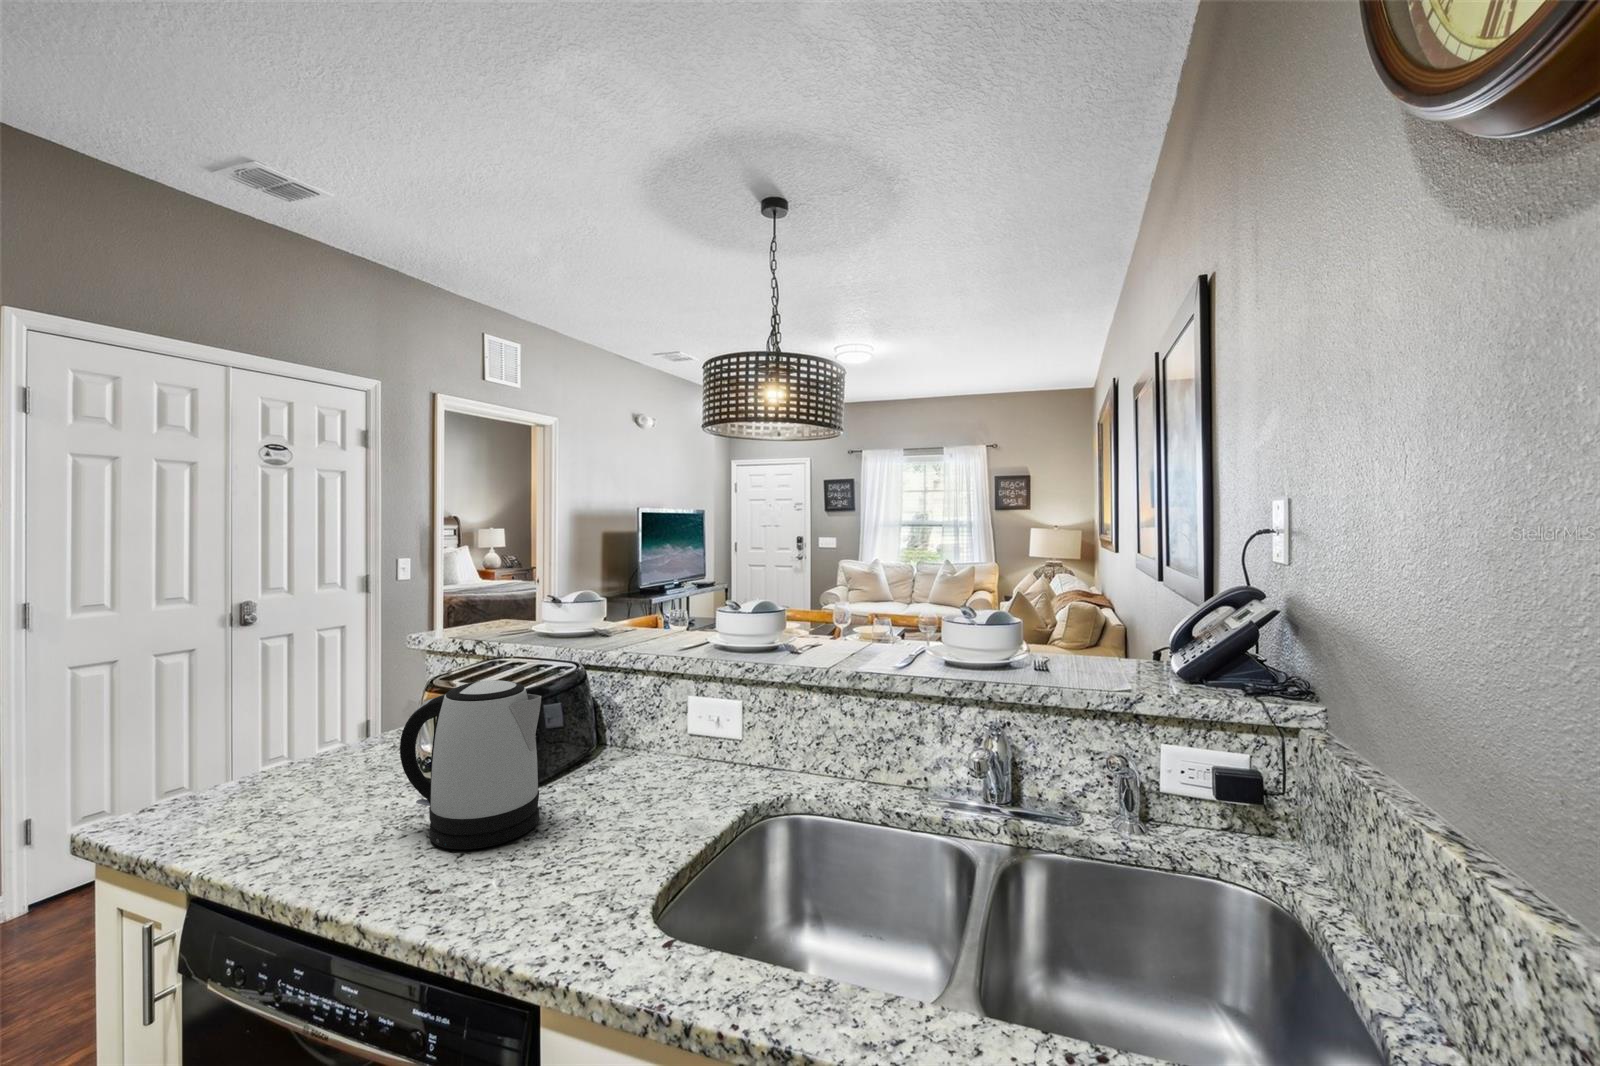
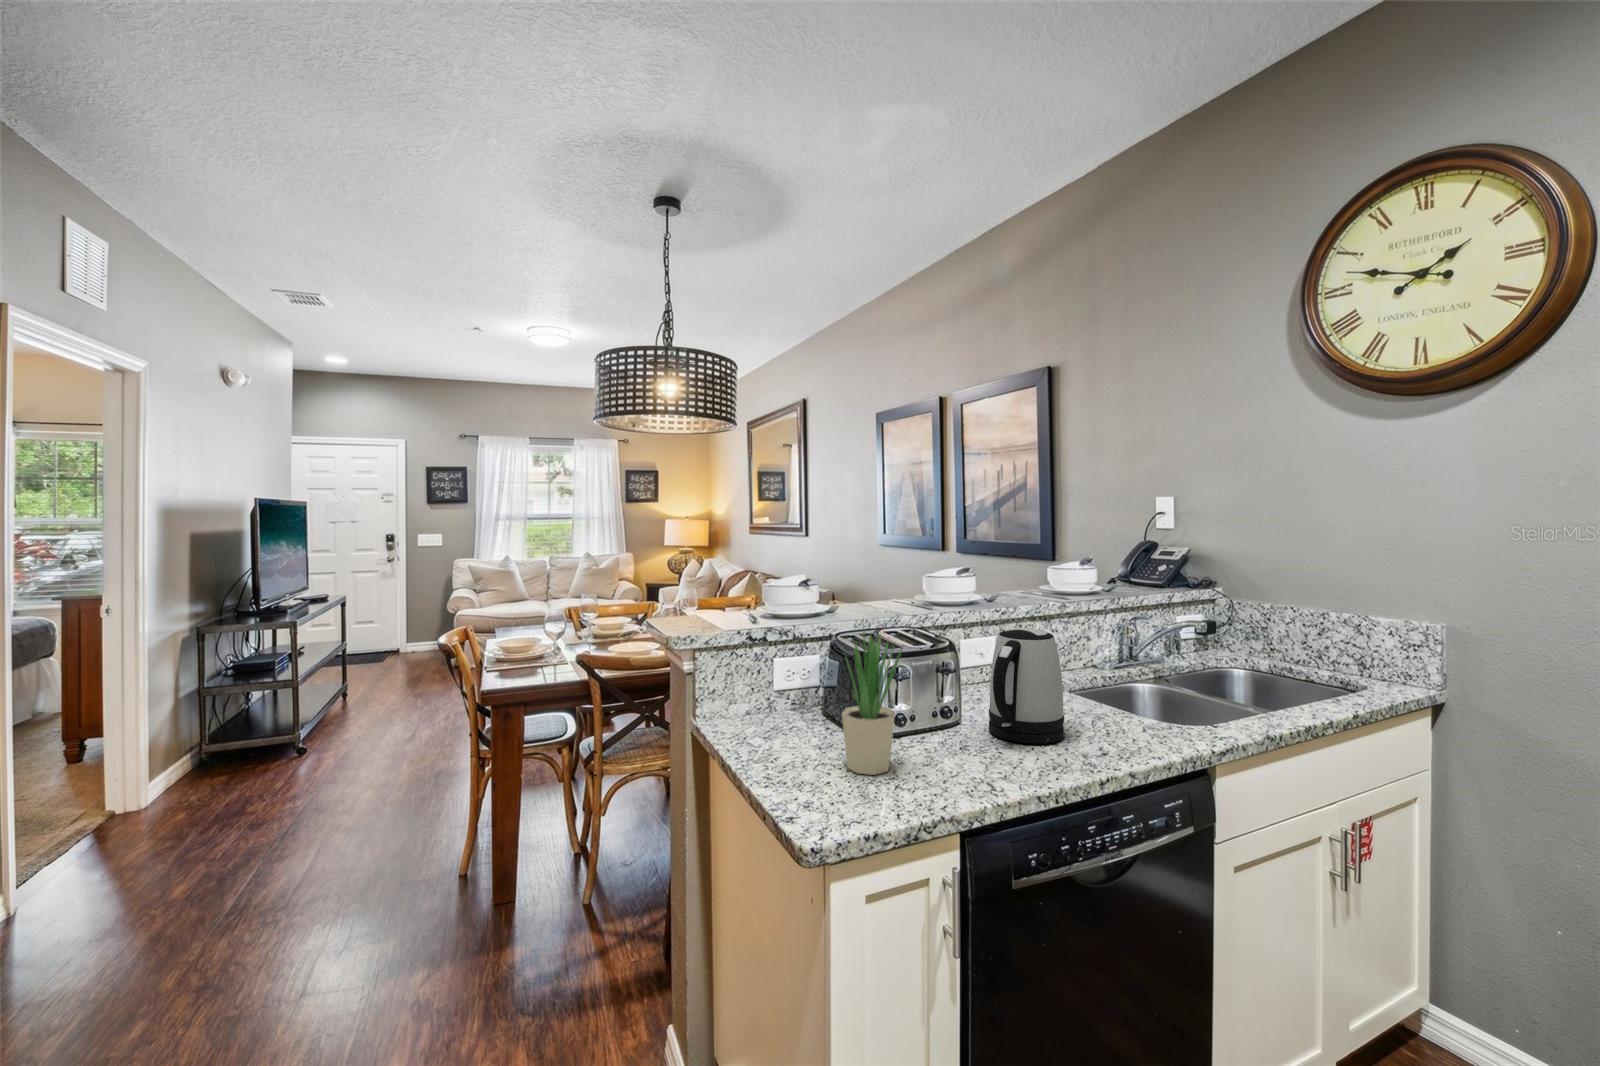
potted plant: none [258,629,335,804] -> present [842,630,902,775]

